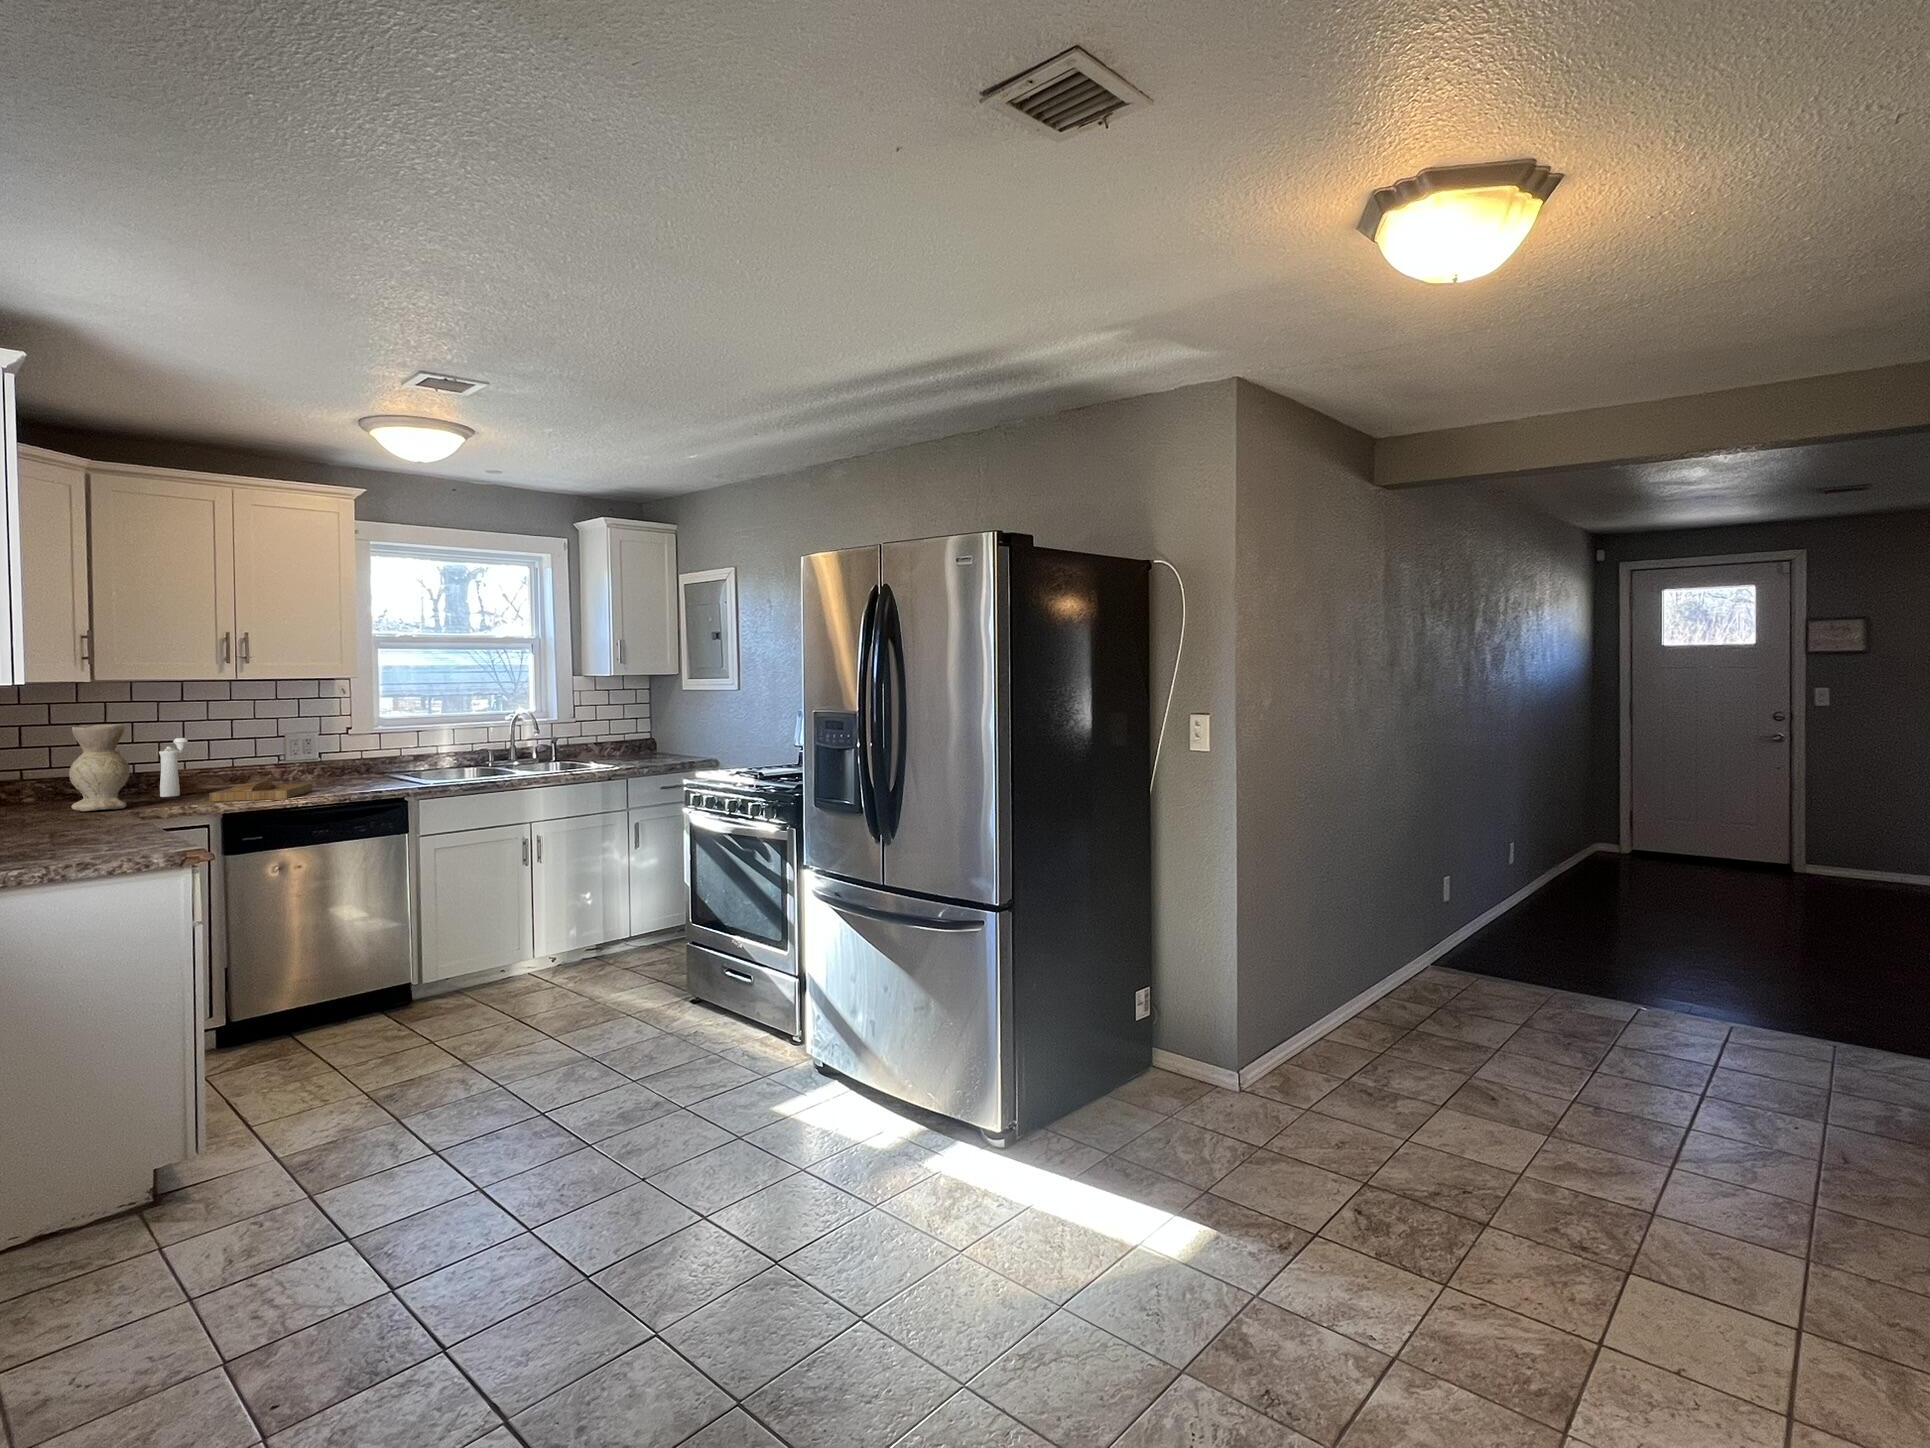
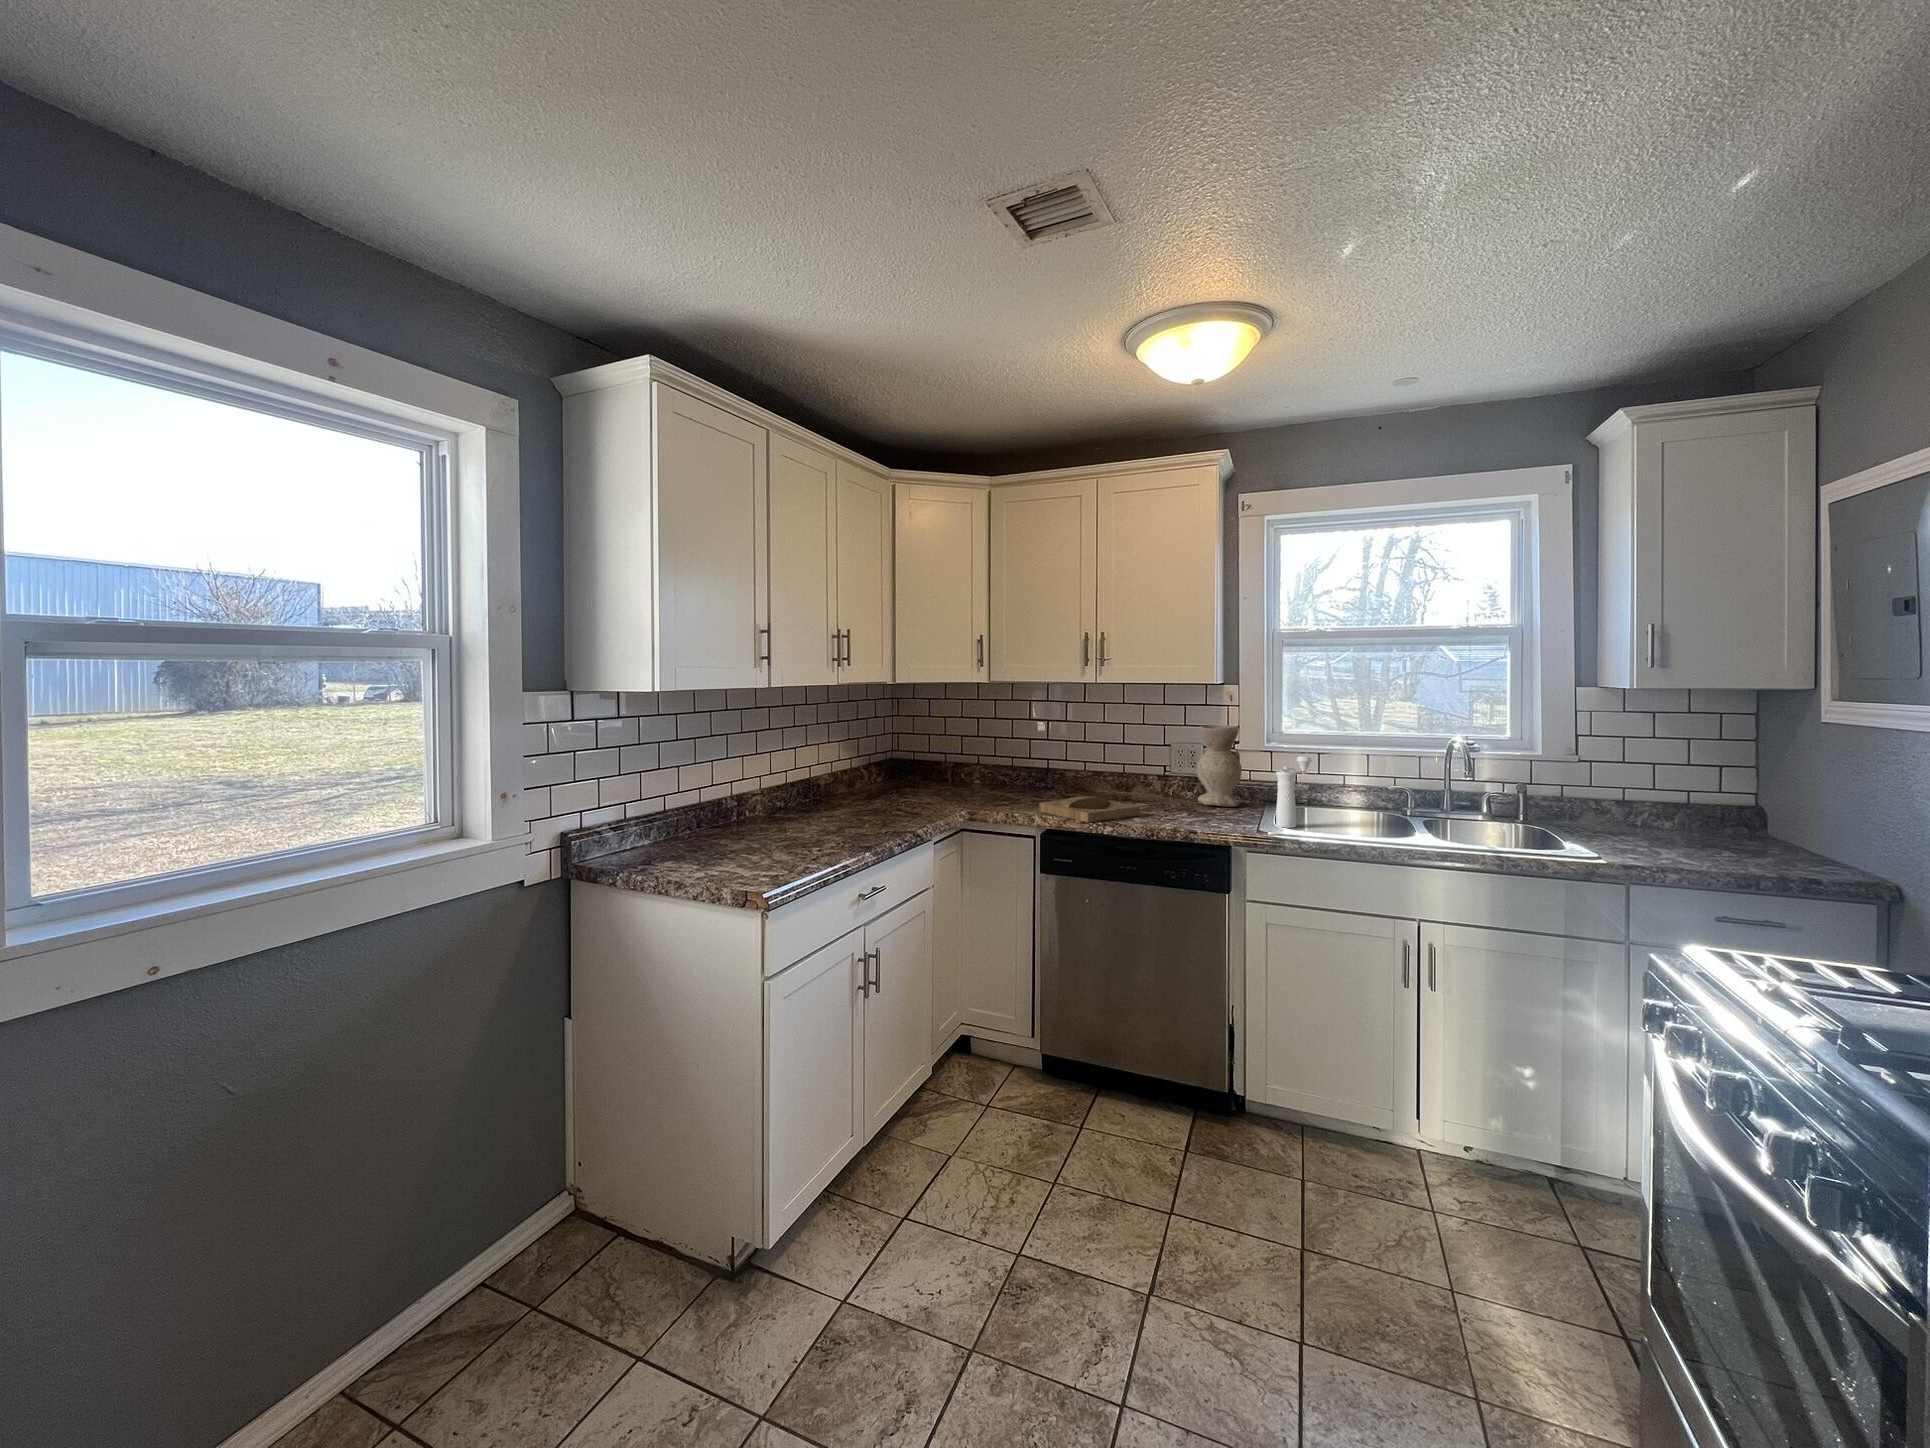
vase: present [69,724,130,811] -> present [1197,725,1242,807]
pepper mill: present [159,738,188,797] -> present [1276,756,1312,828]

